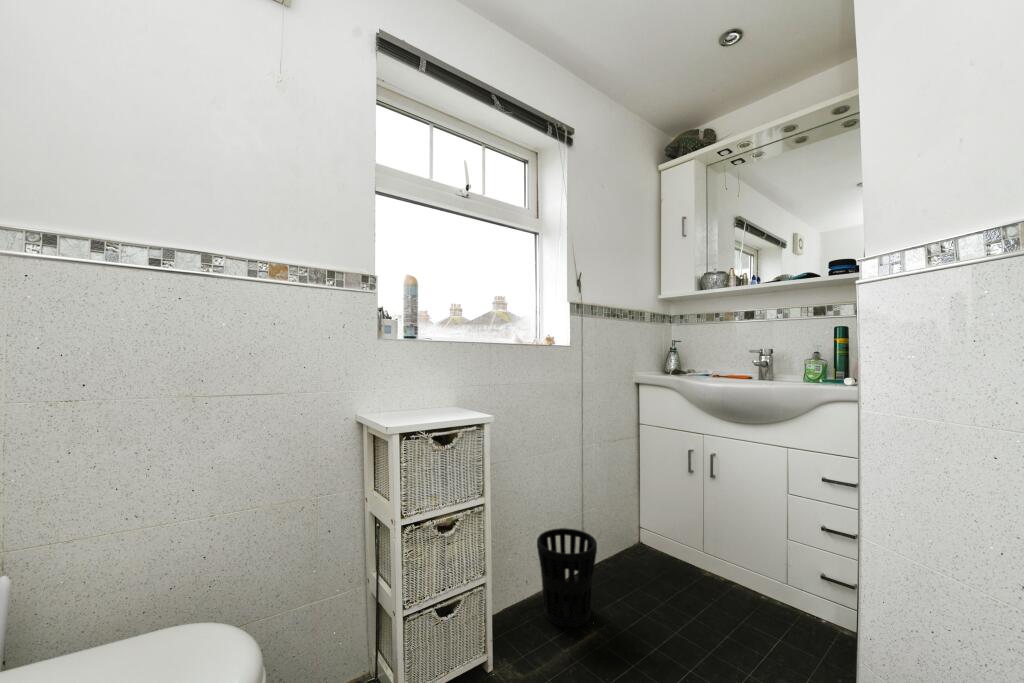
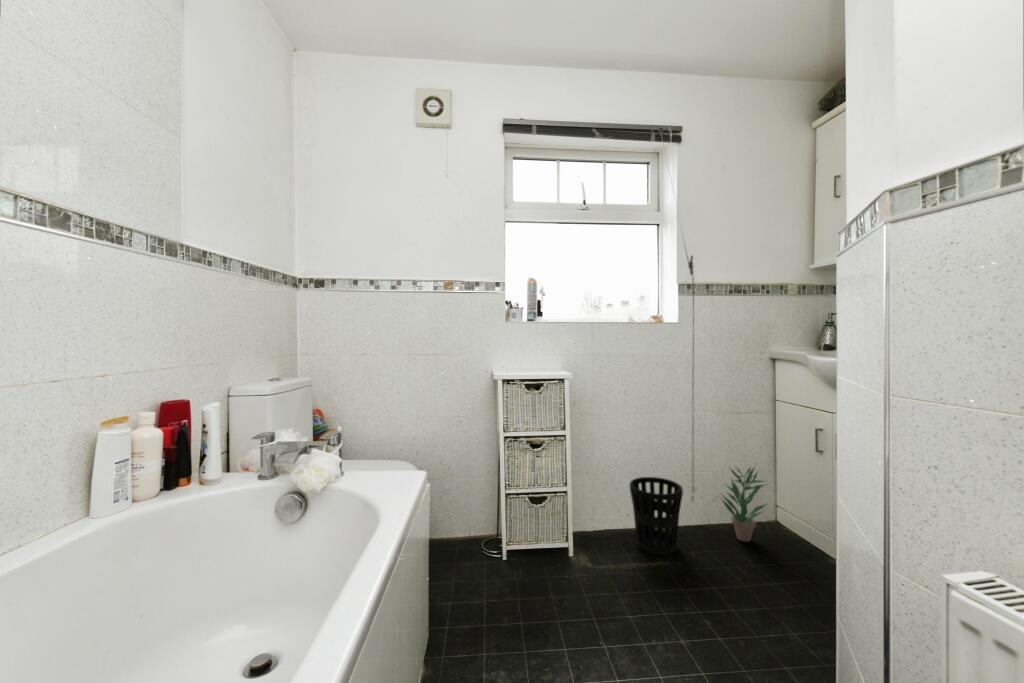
potted plant: none [606,495,654,577] -> present [722,467,768,542]

